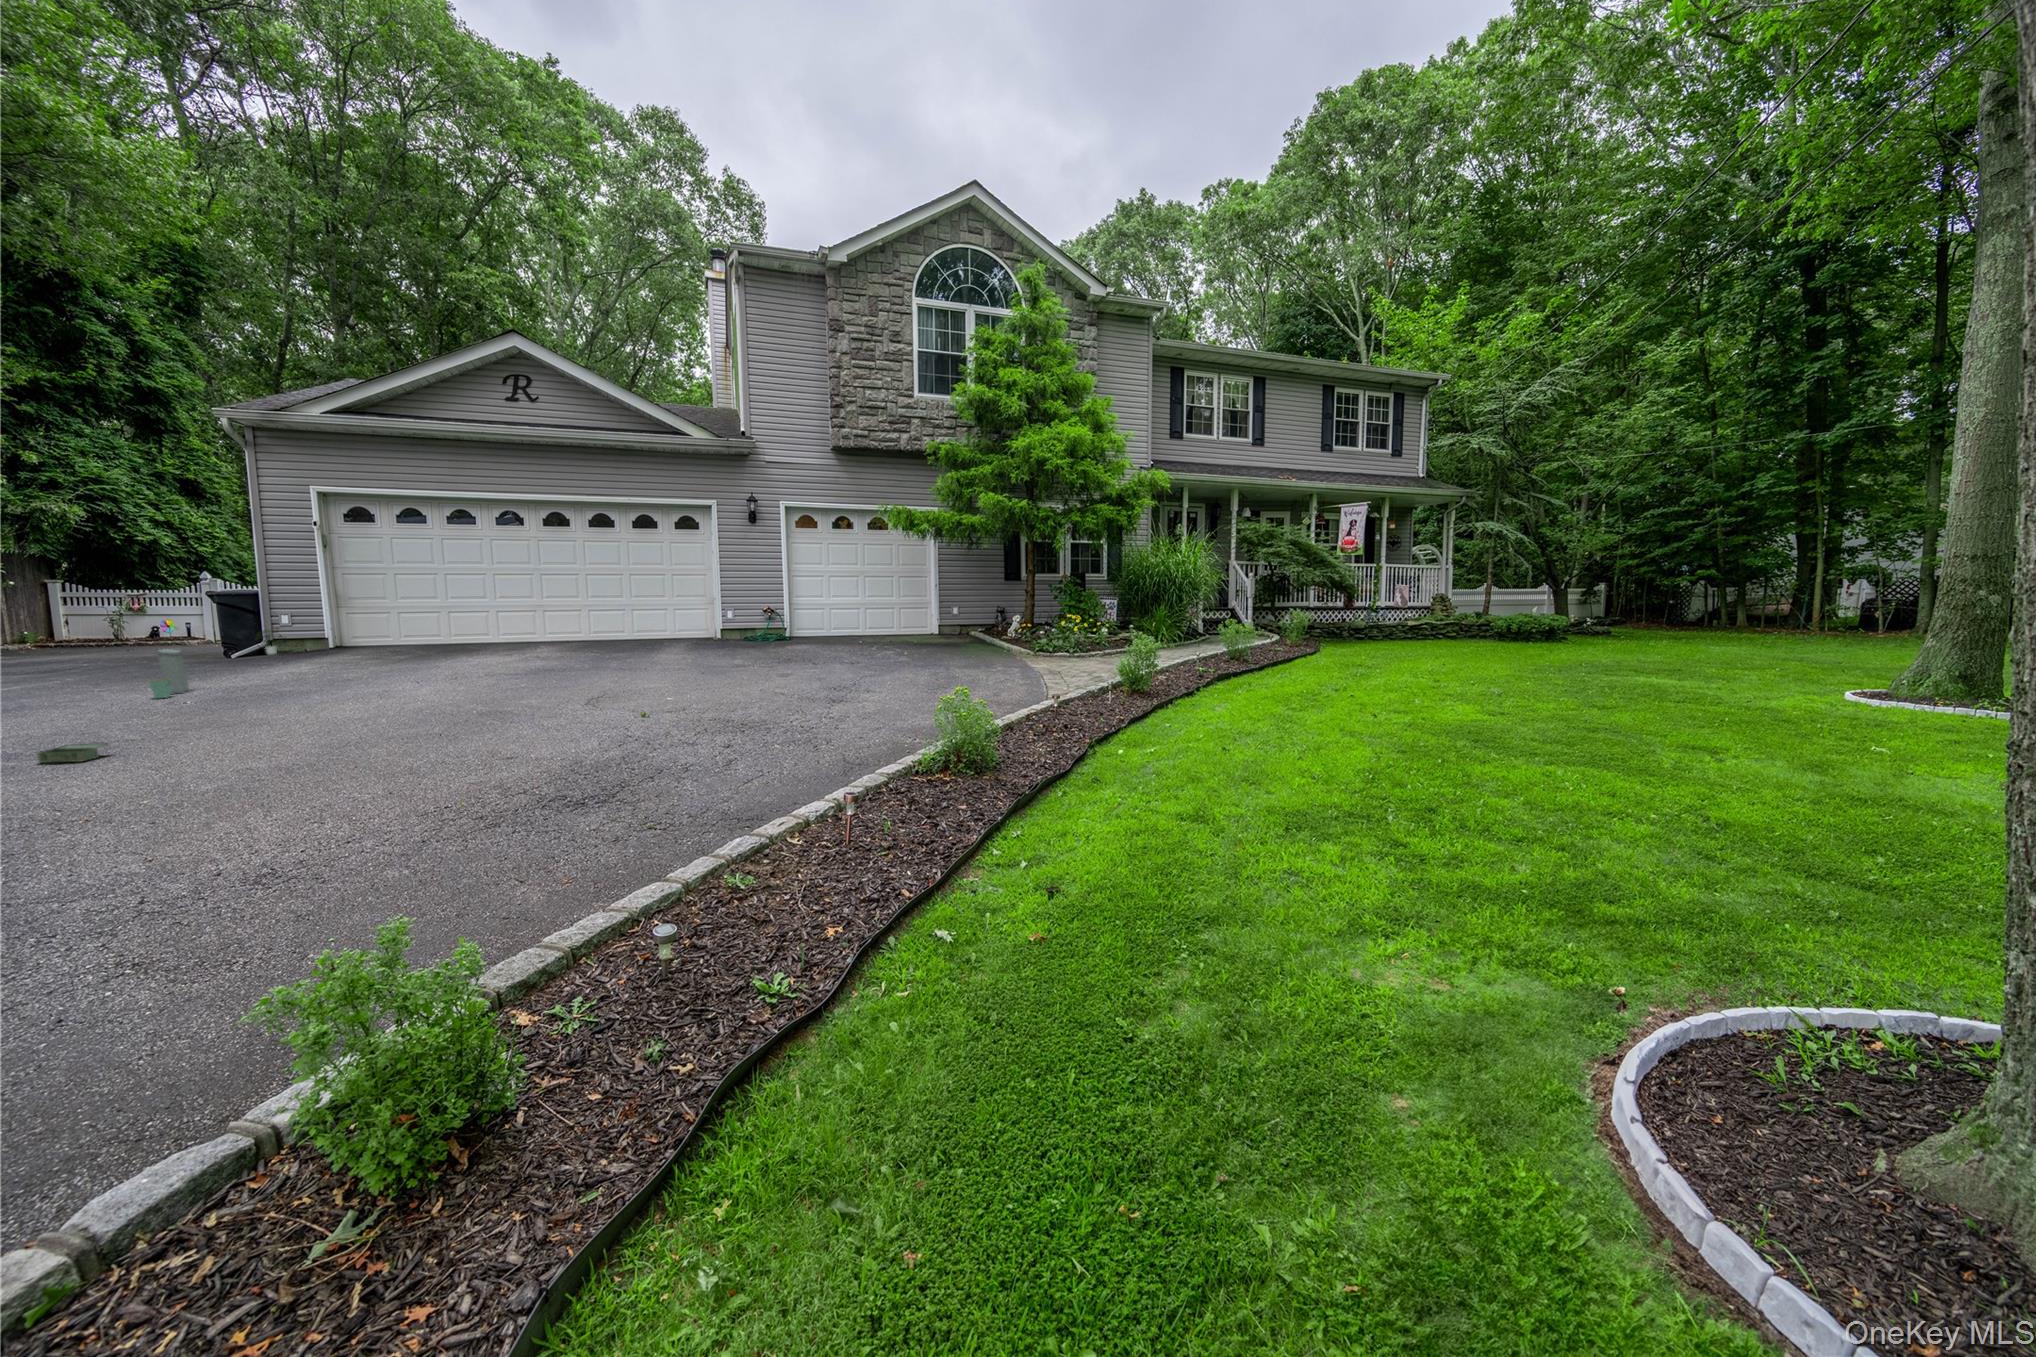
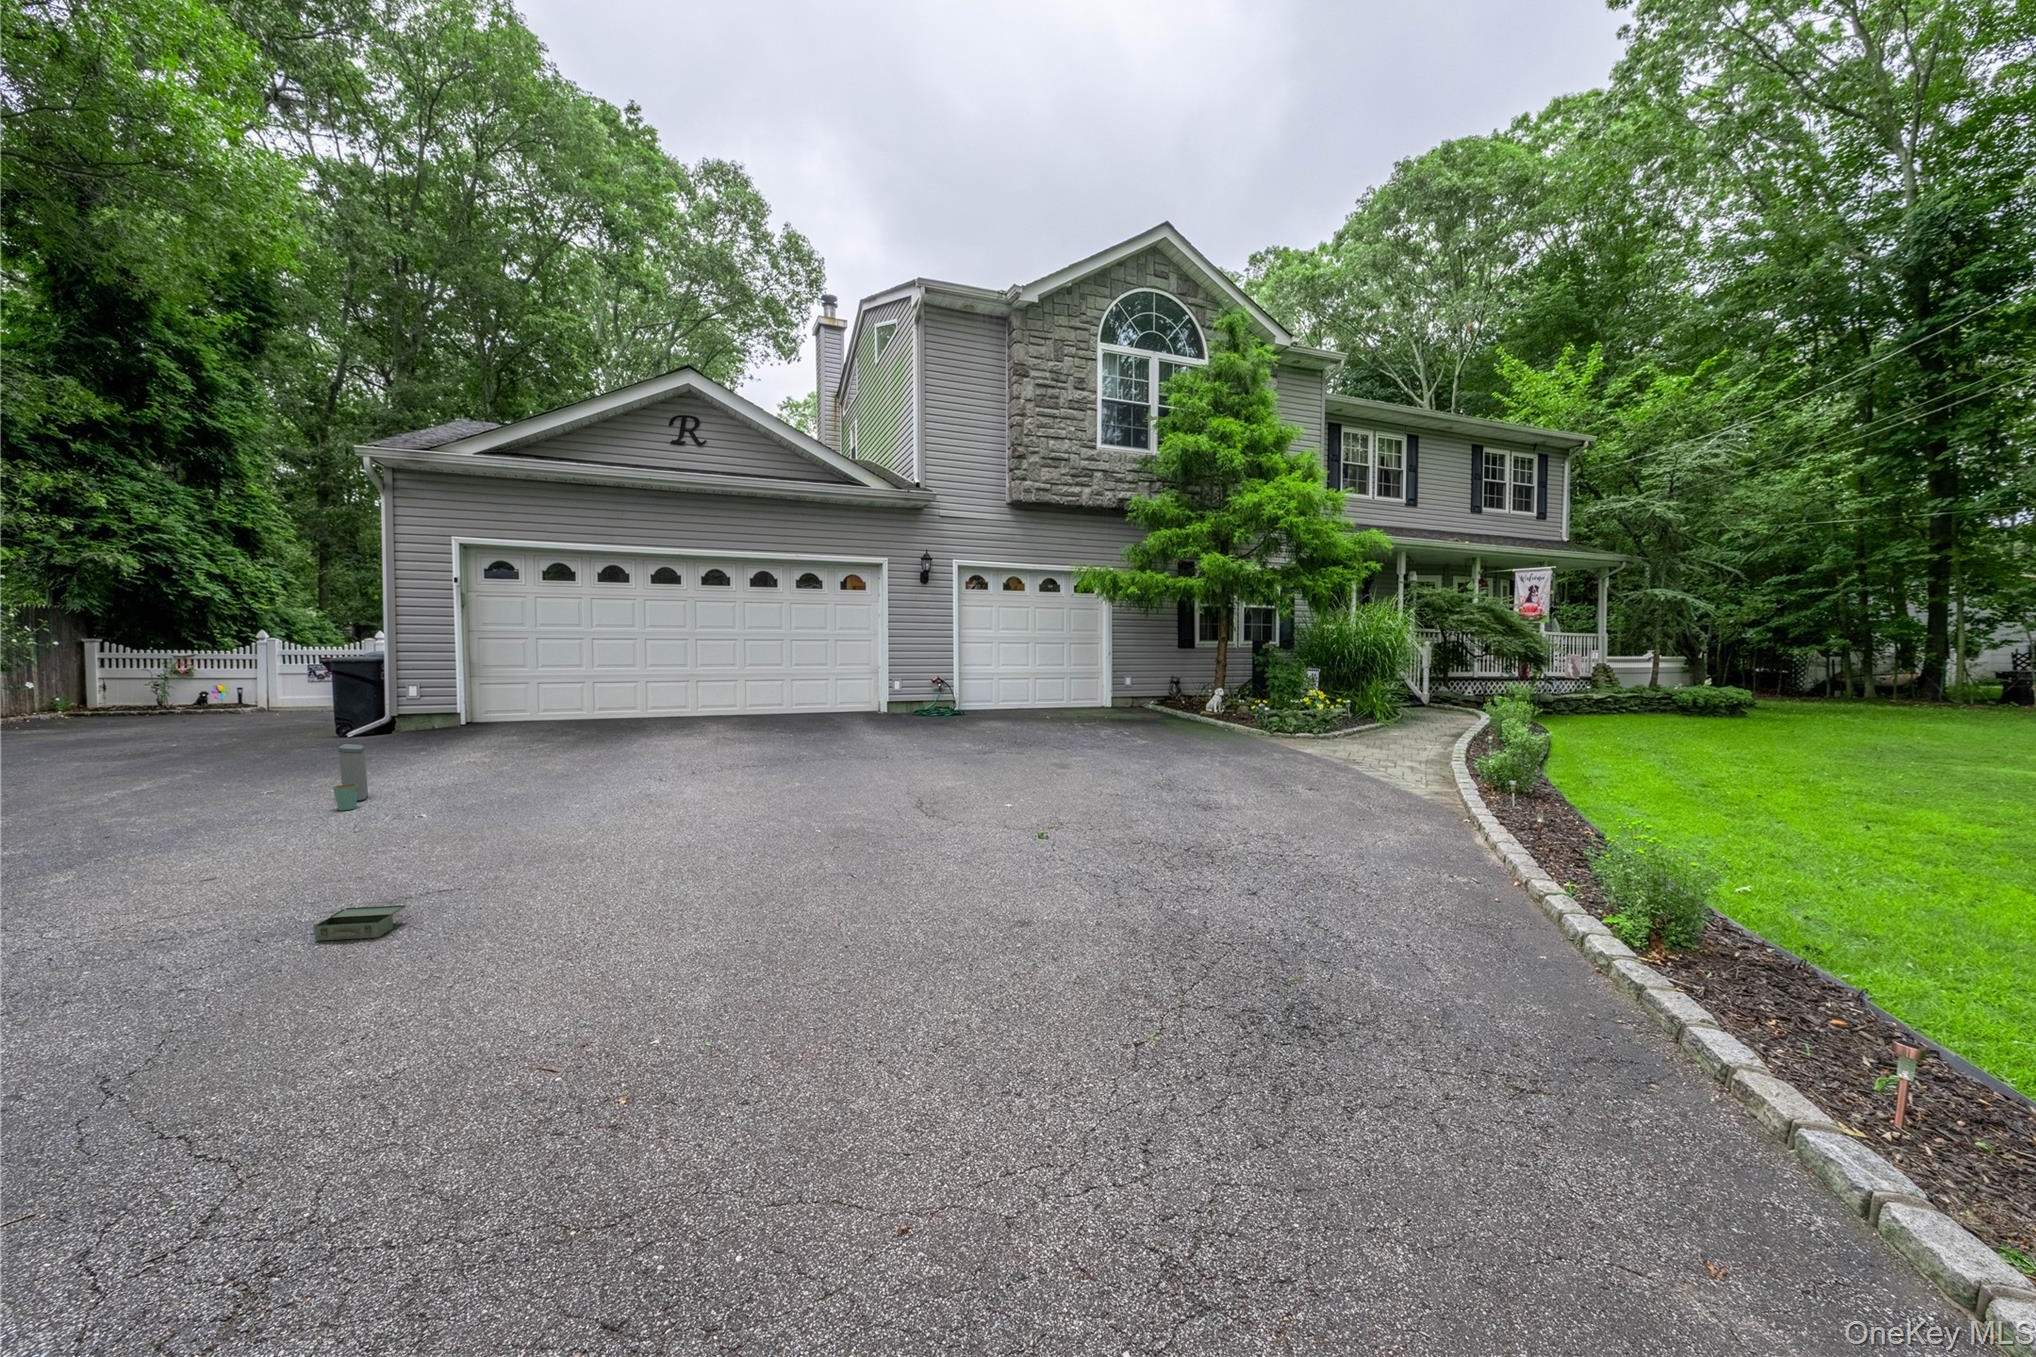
potted plant: present [257,630,282,655] -> none [379,704,418,736]

